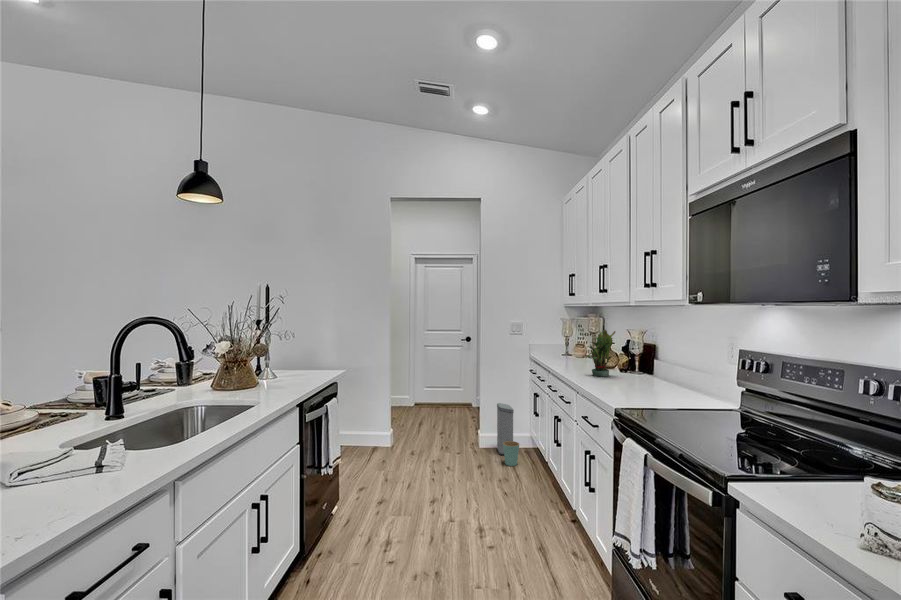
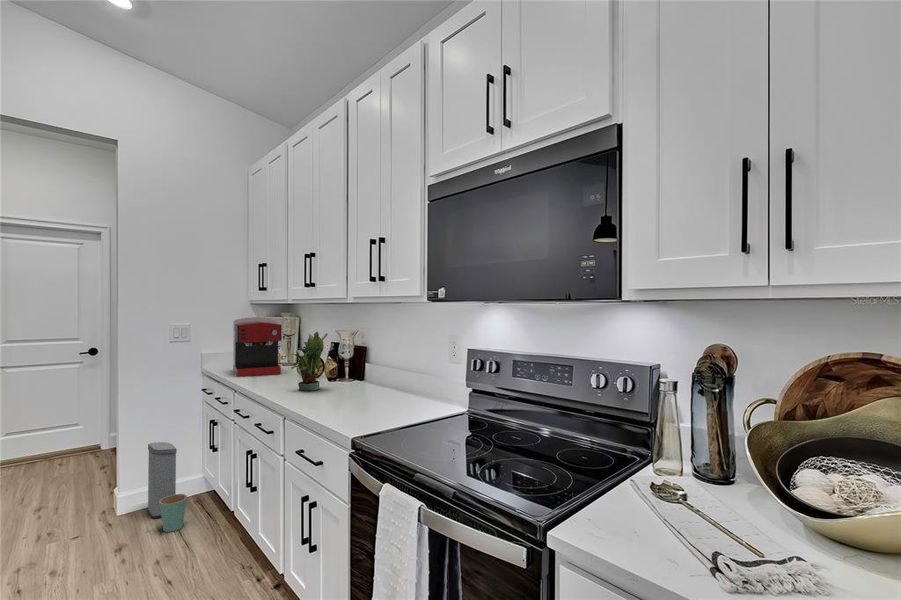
coffee maker: none [550,317,584,363] -> present [233,317,282,377]

